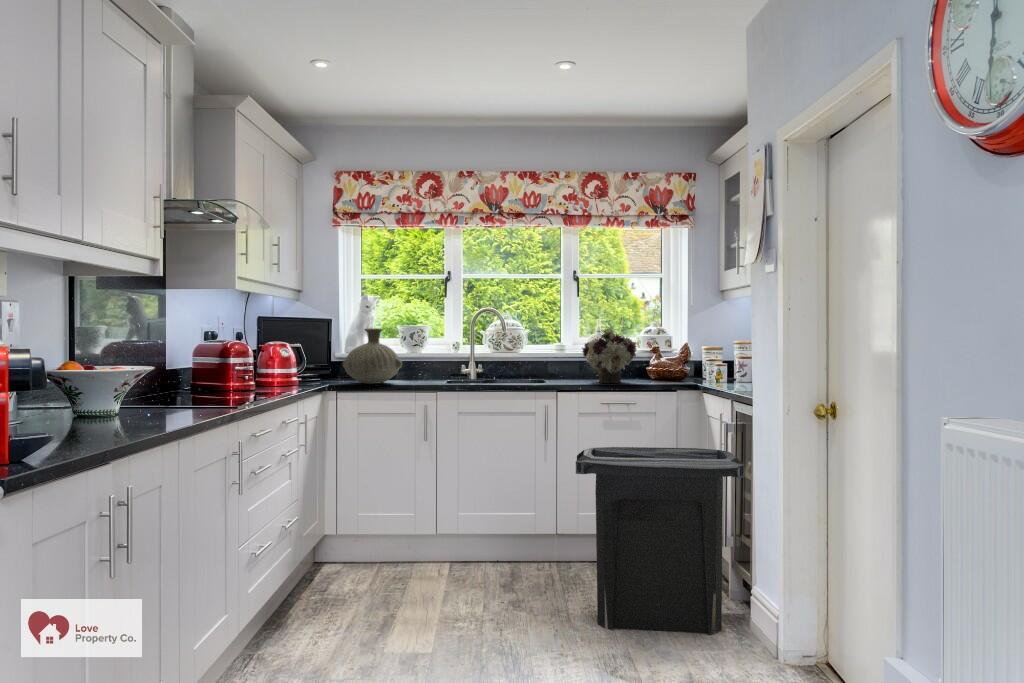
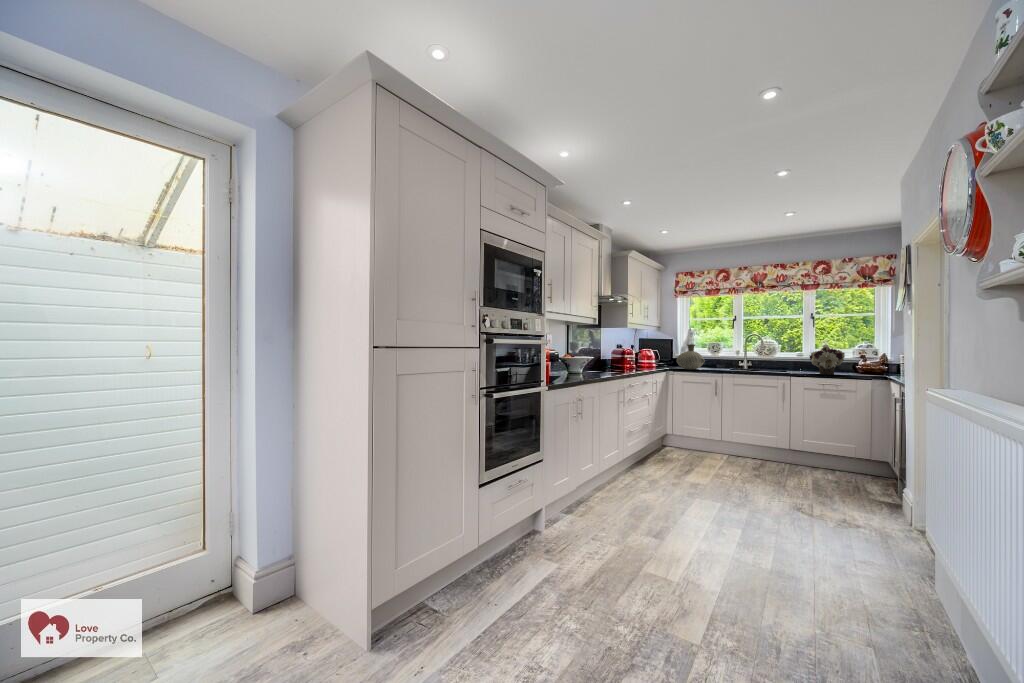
trash can: present [576,447,745,635] -> none [785,402,889,501]

